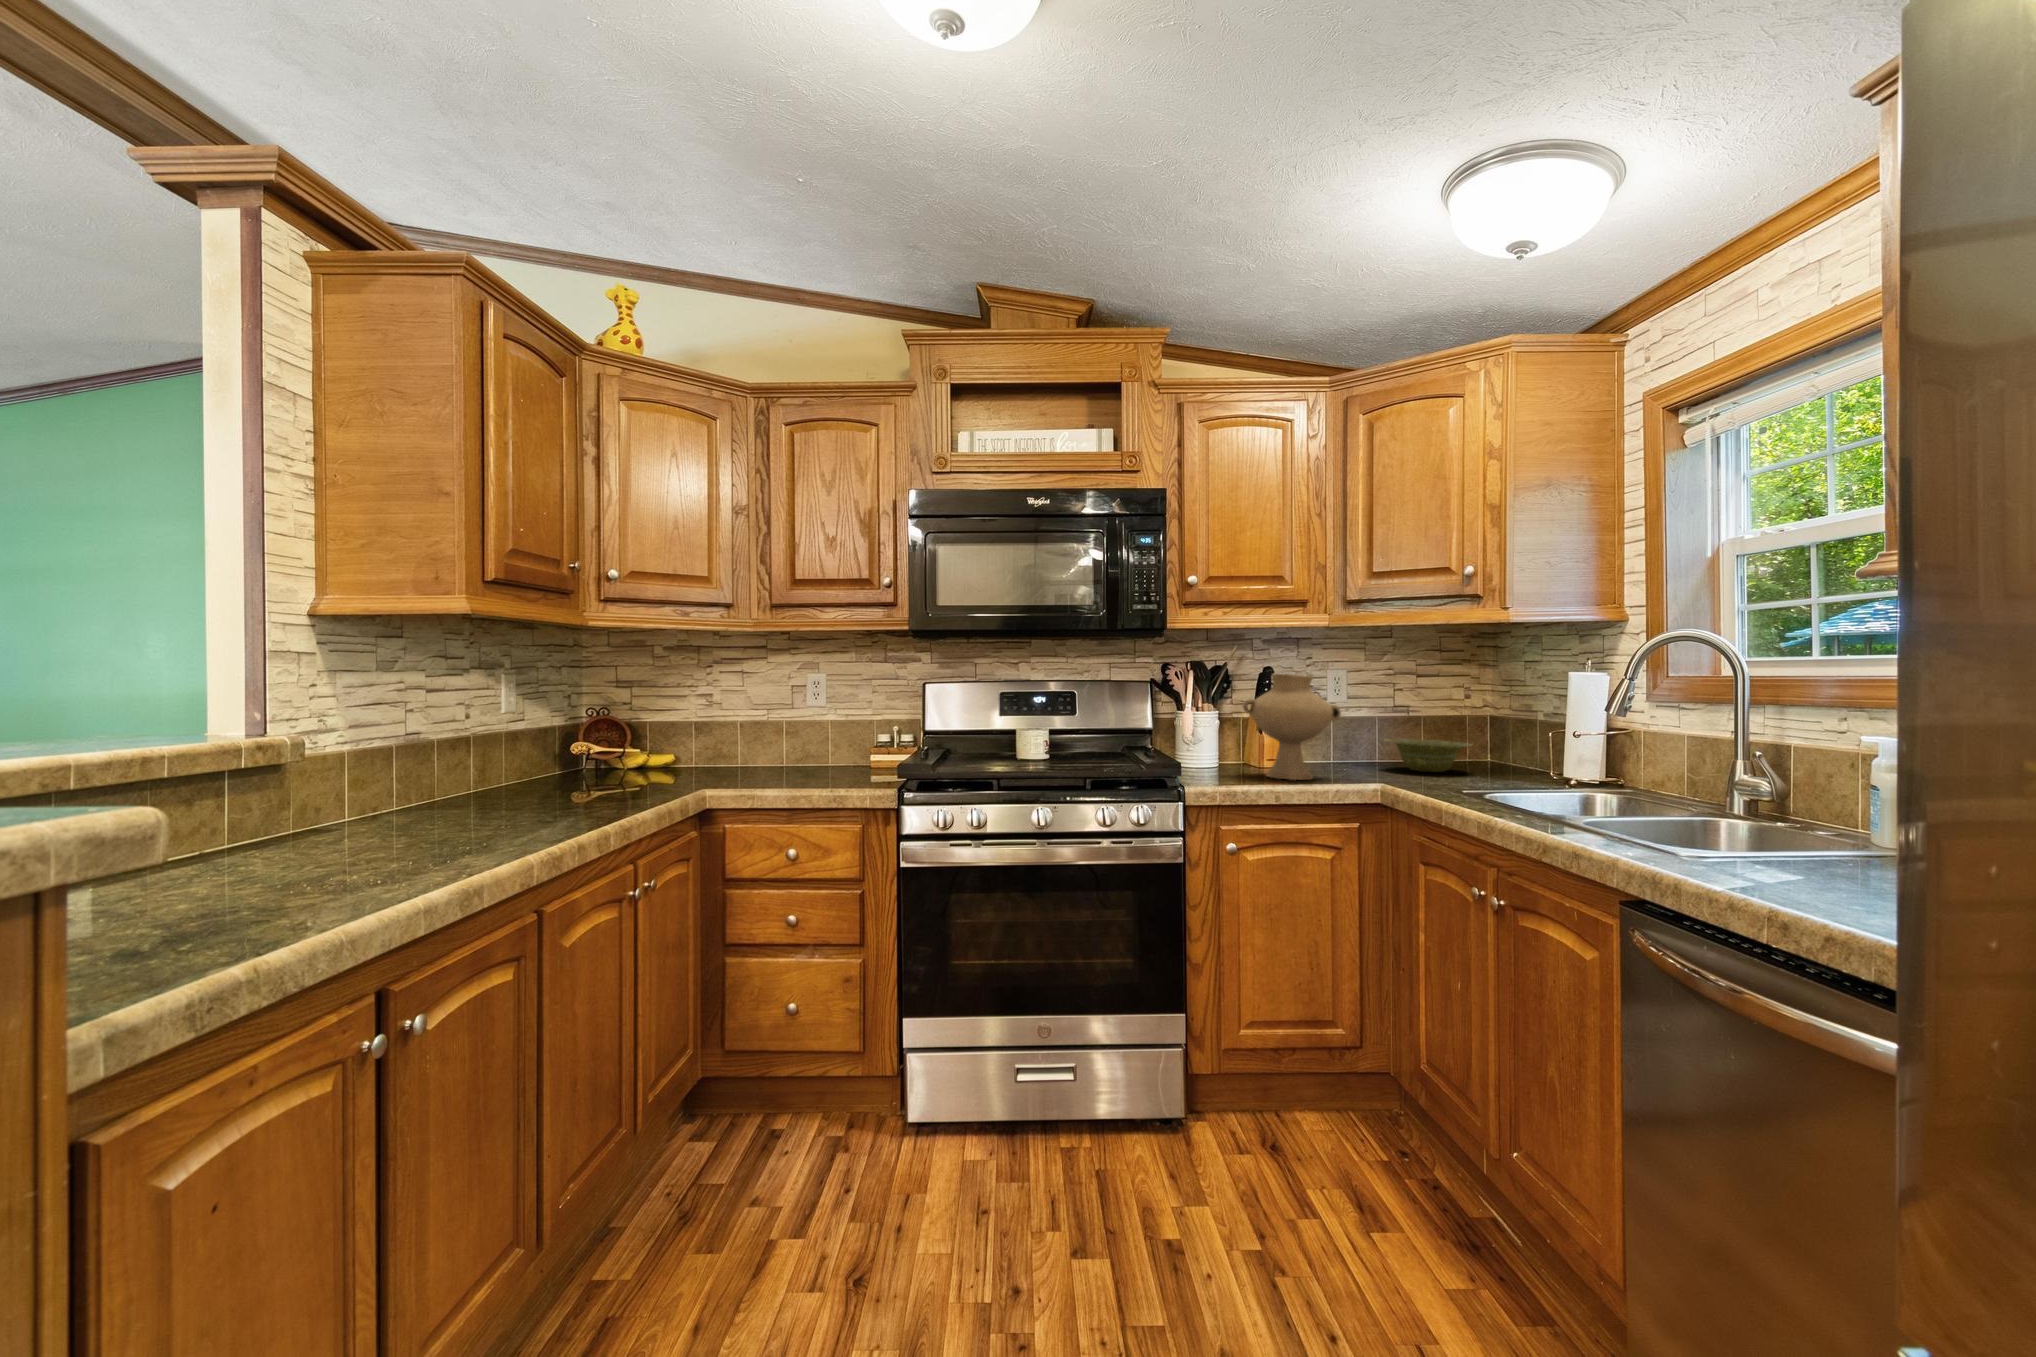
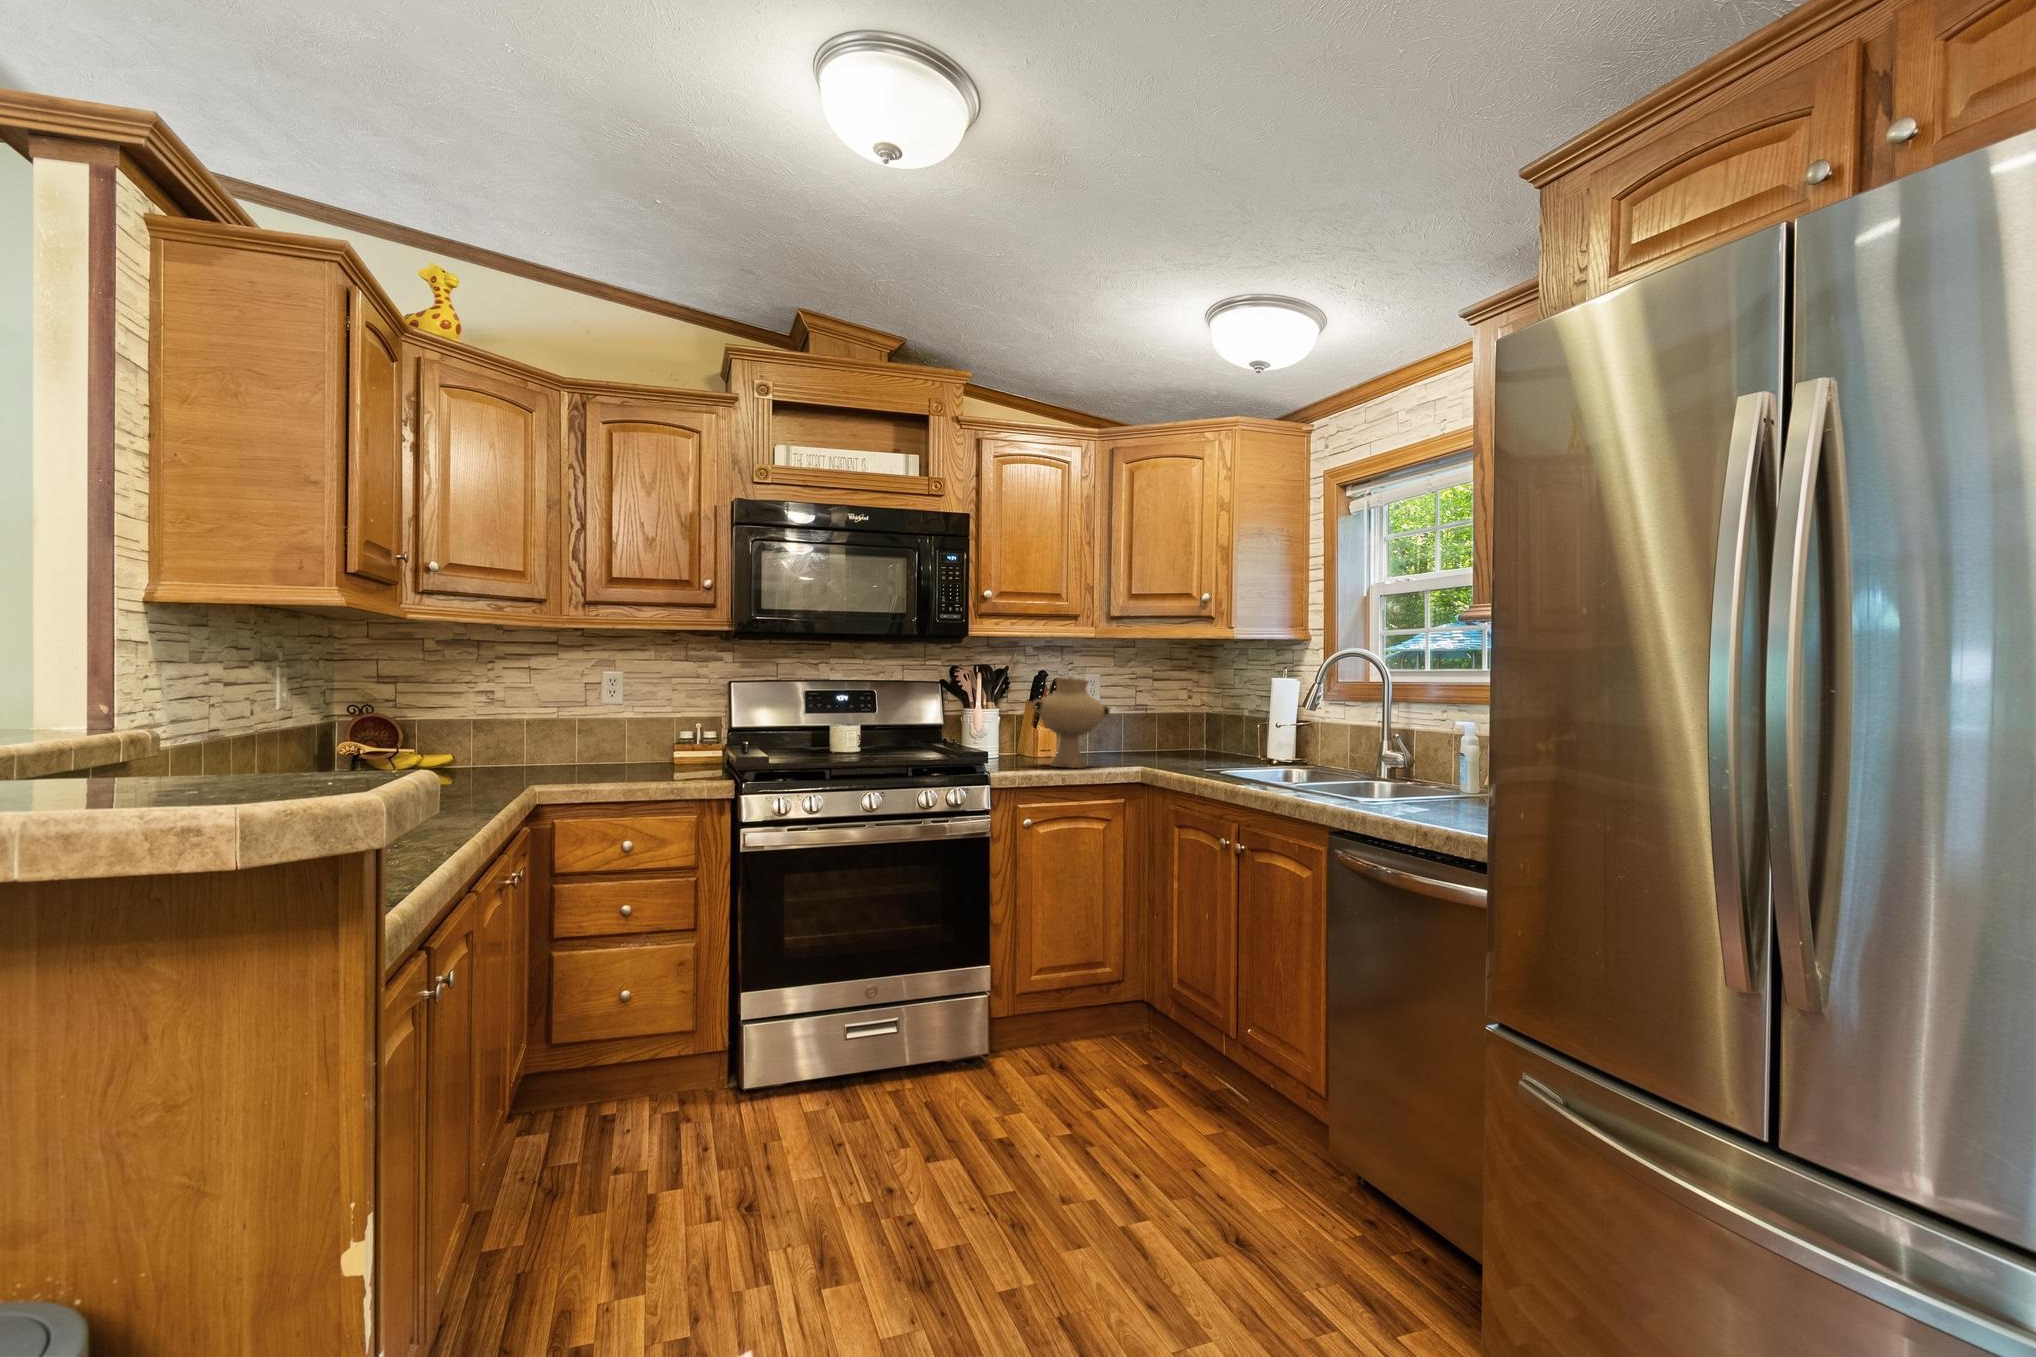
dish: present [1387,739,1471,772] -> none [1137,735,1204,761]

